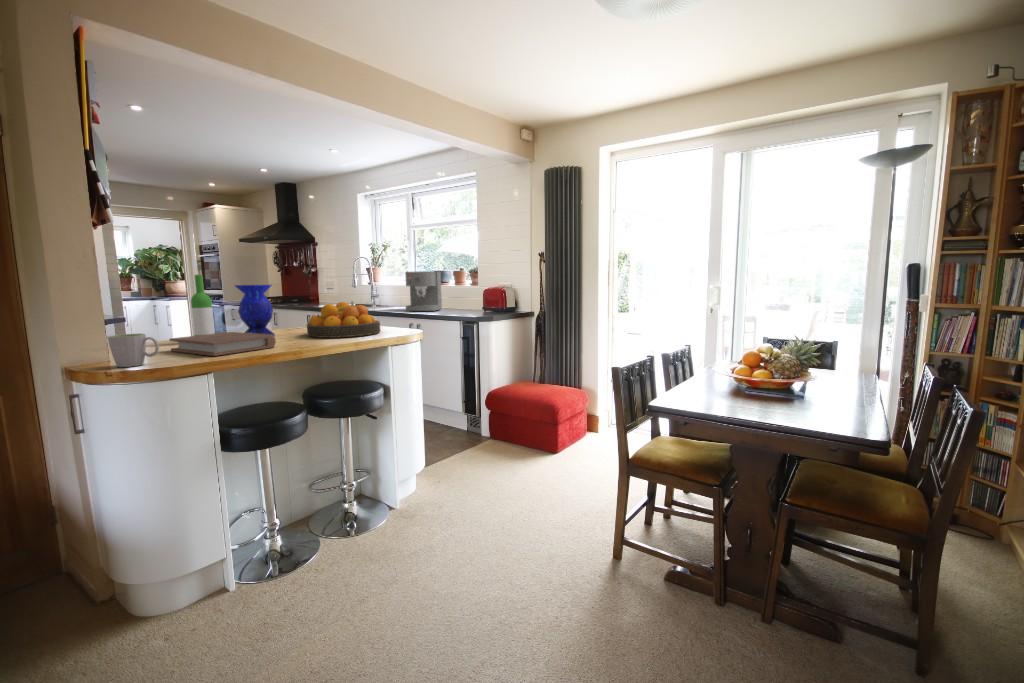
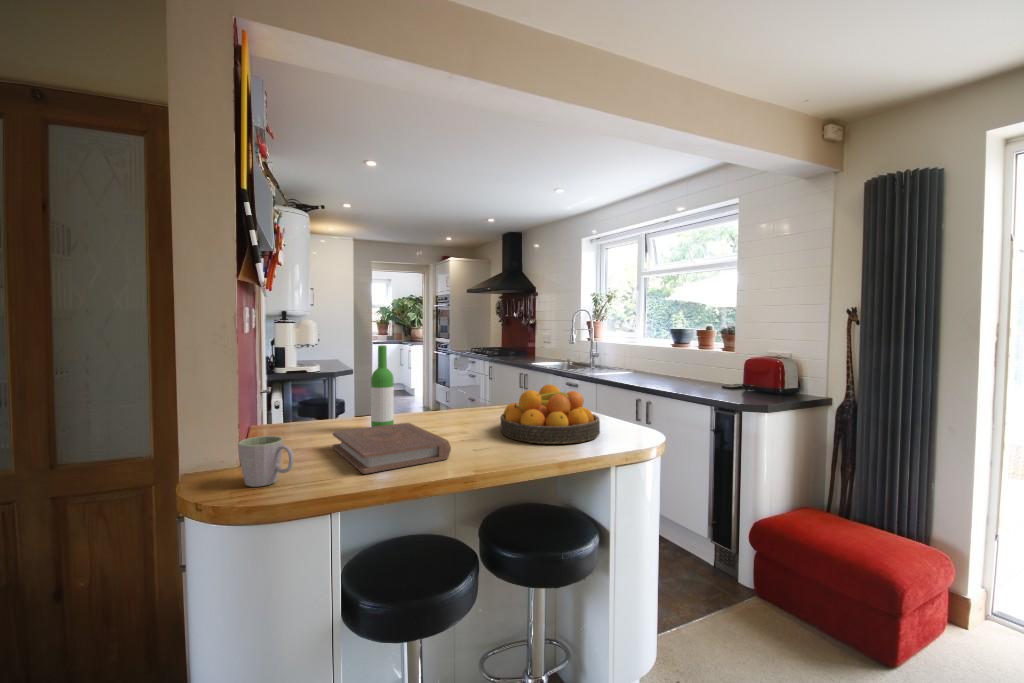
coffee maker: present [405,271,442,312] -> none [632,331,681,385]
vase: present [235,285,275,336] -> none [422,357,465,429]

